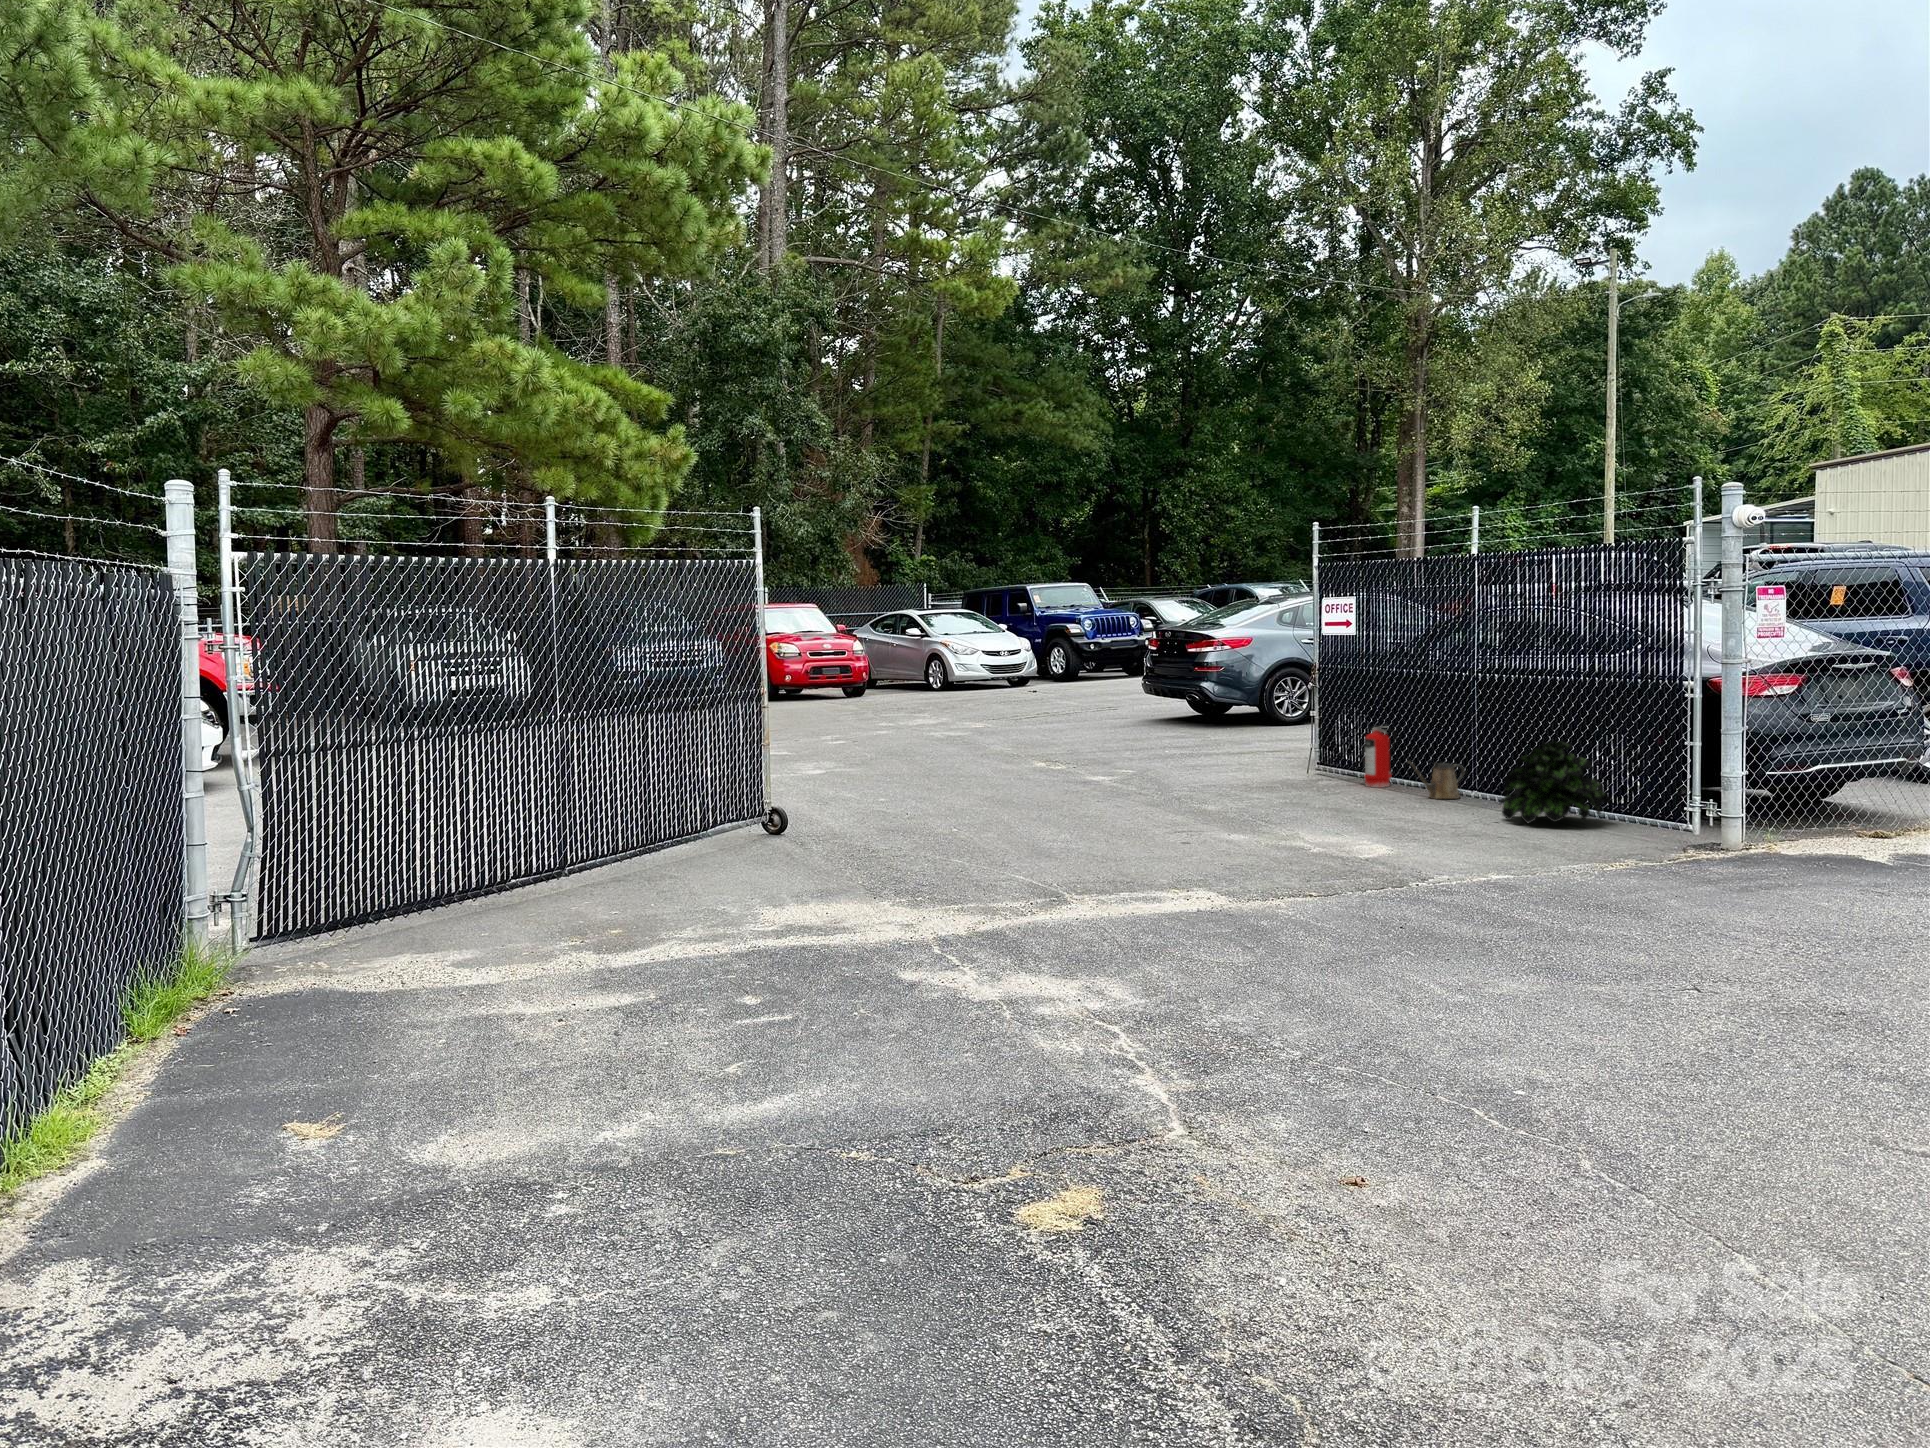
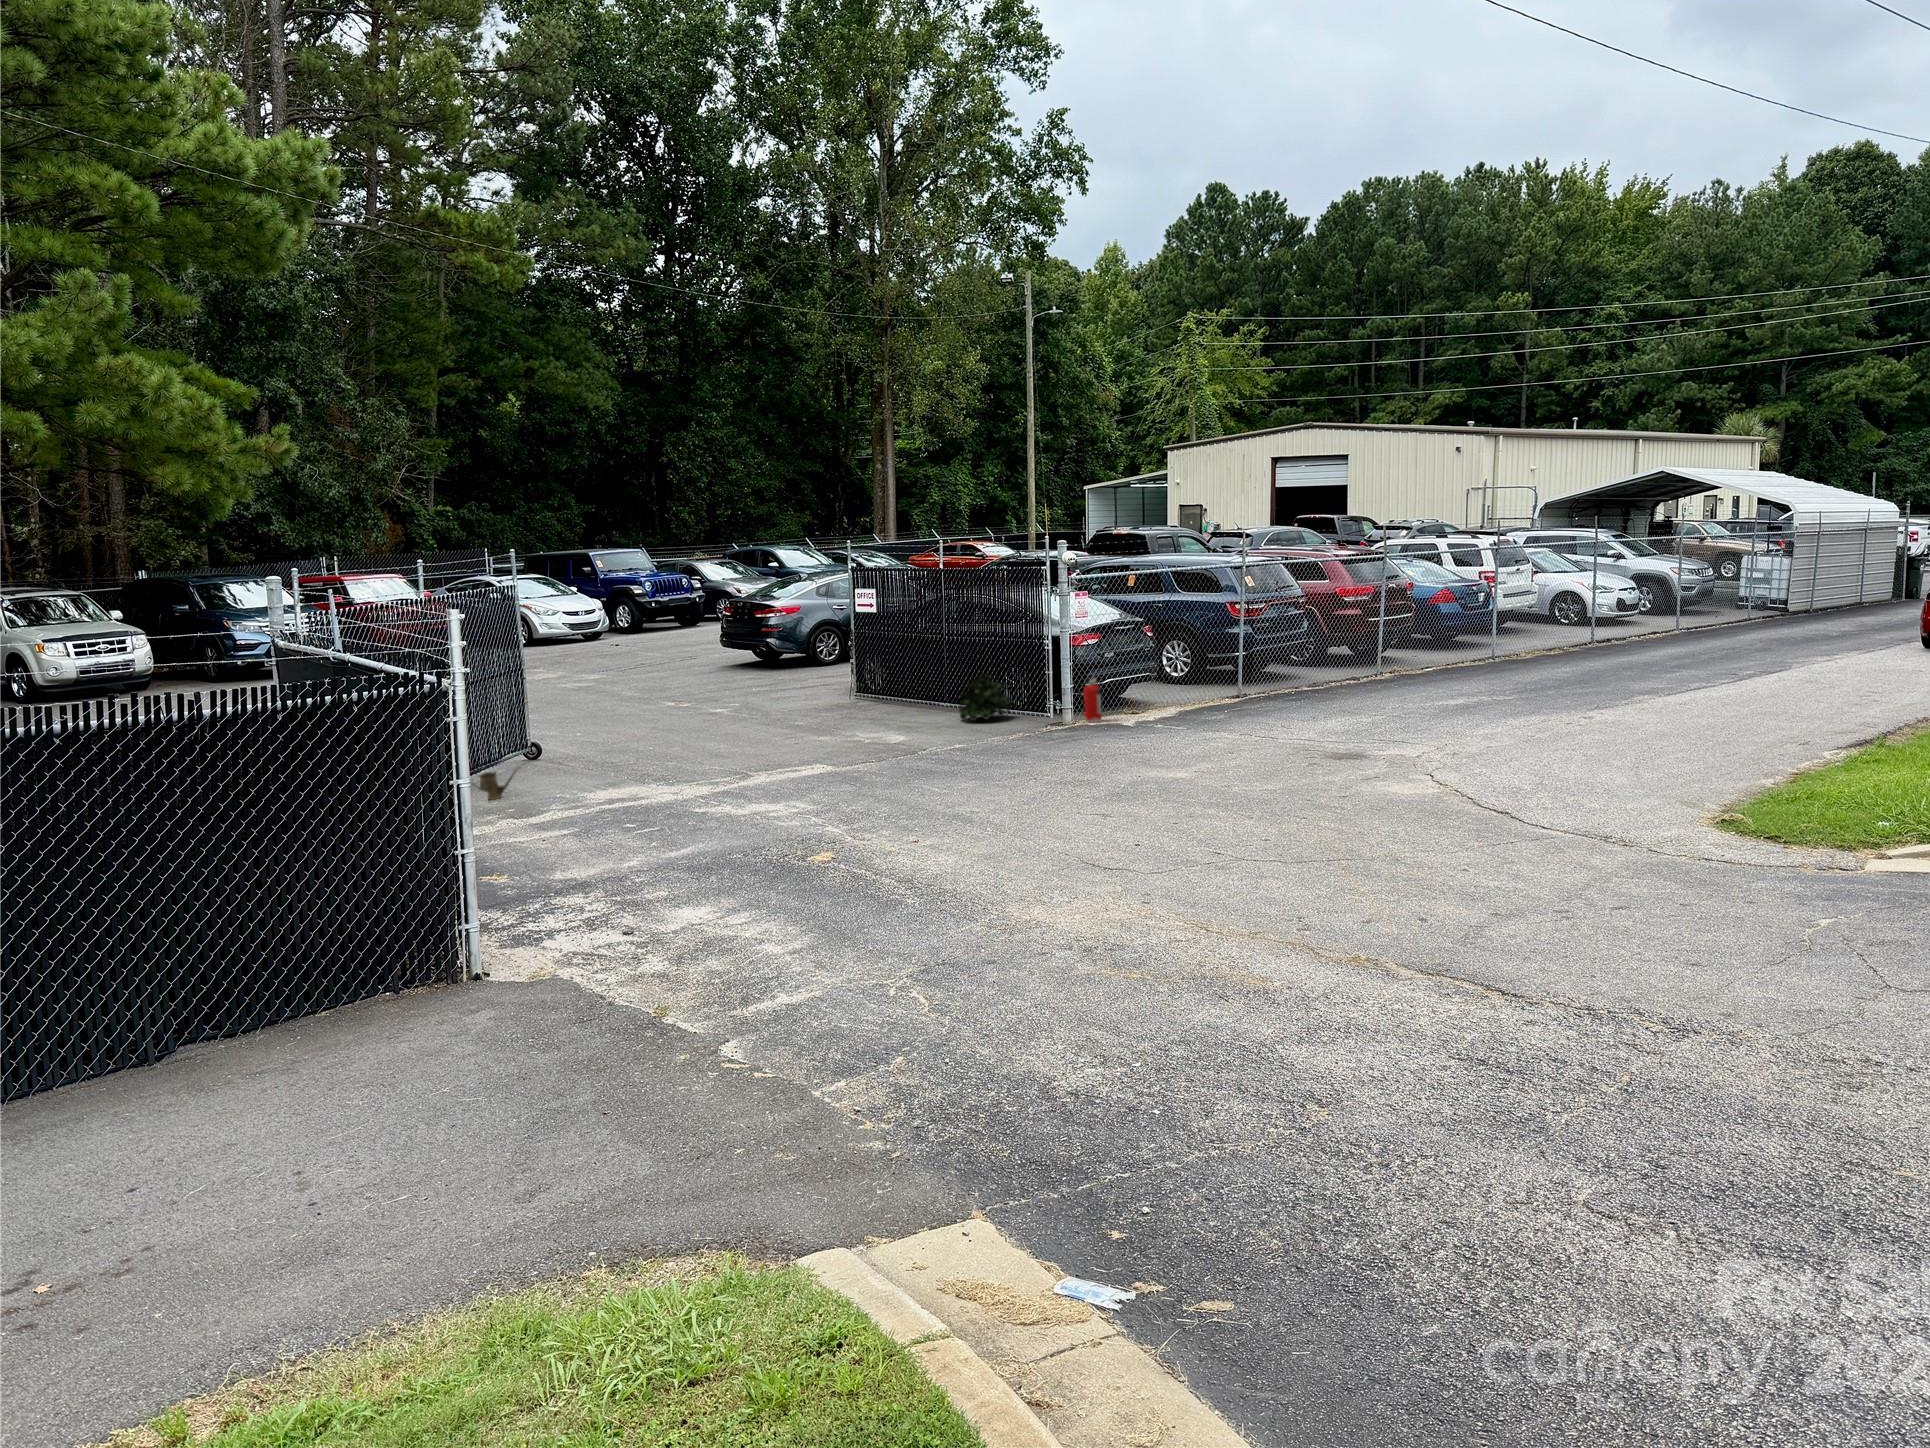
fire extinguisher: present [1364,727,1397,788] -> present [1083,679,1102,722]
watering can: present [1408,762,1465,799] -> present [477,771,516,800]

